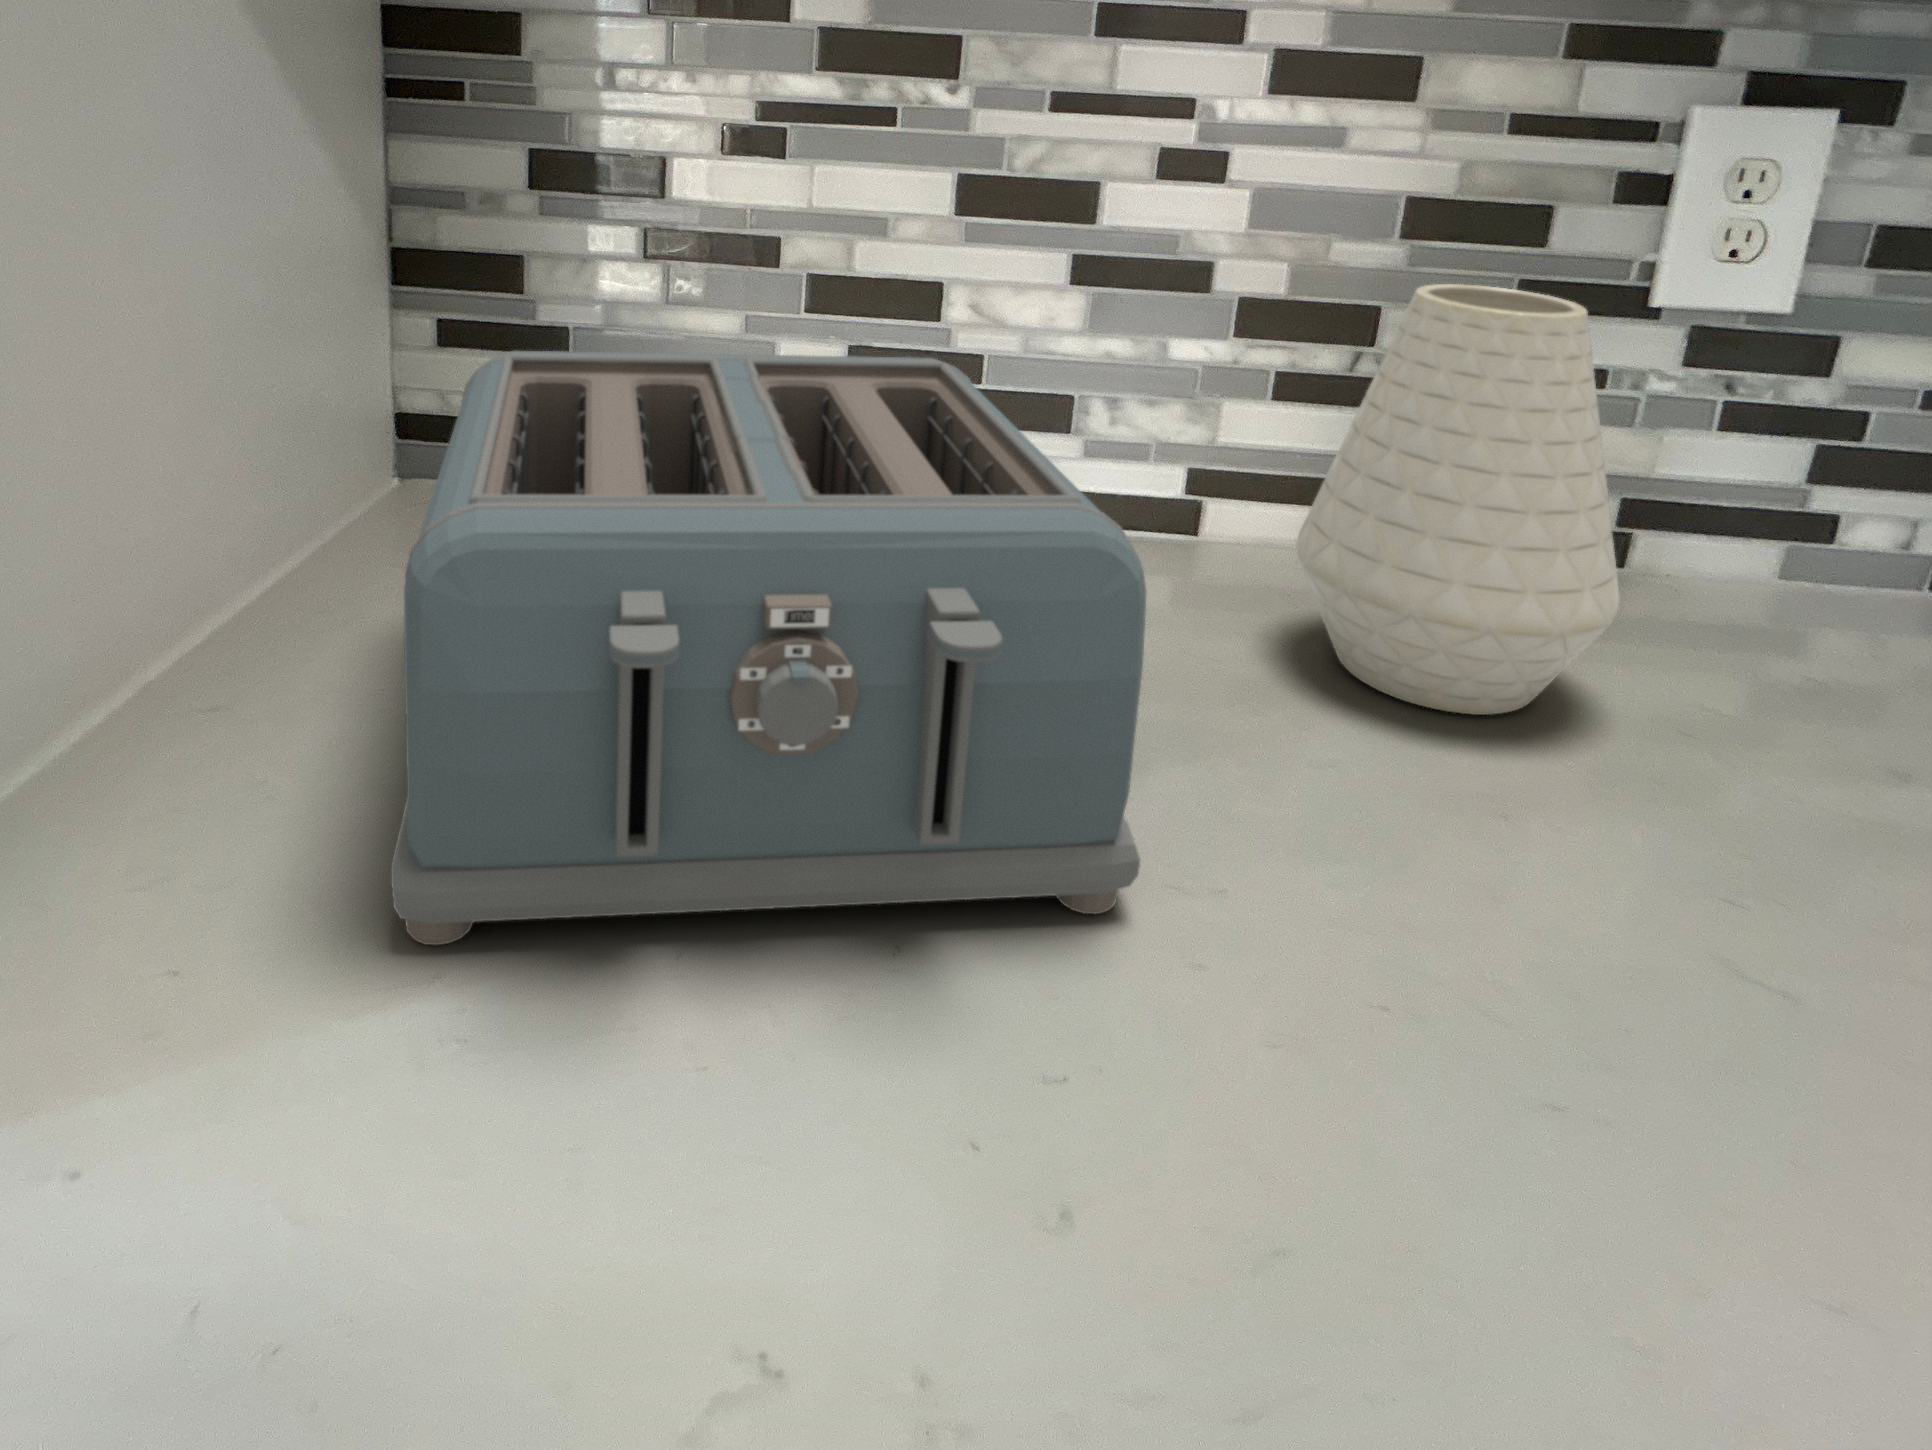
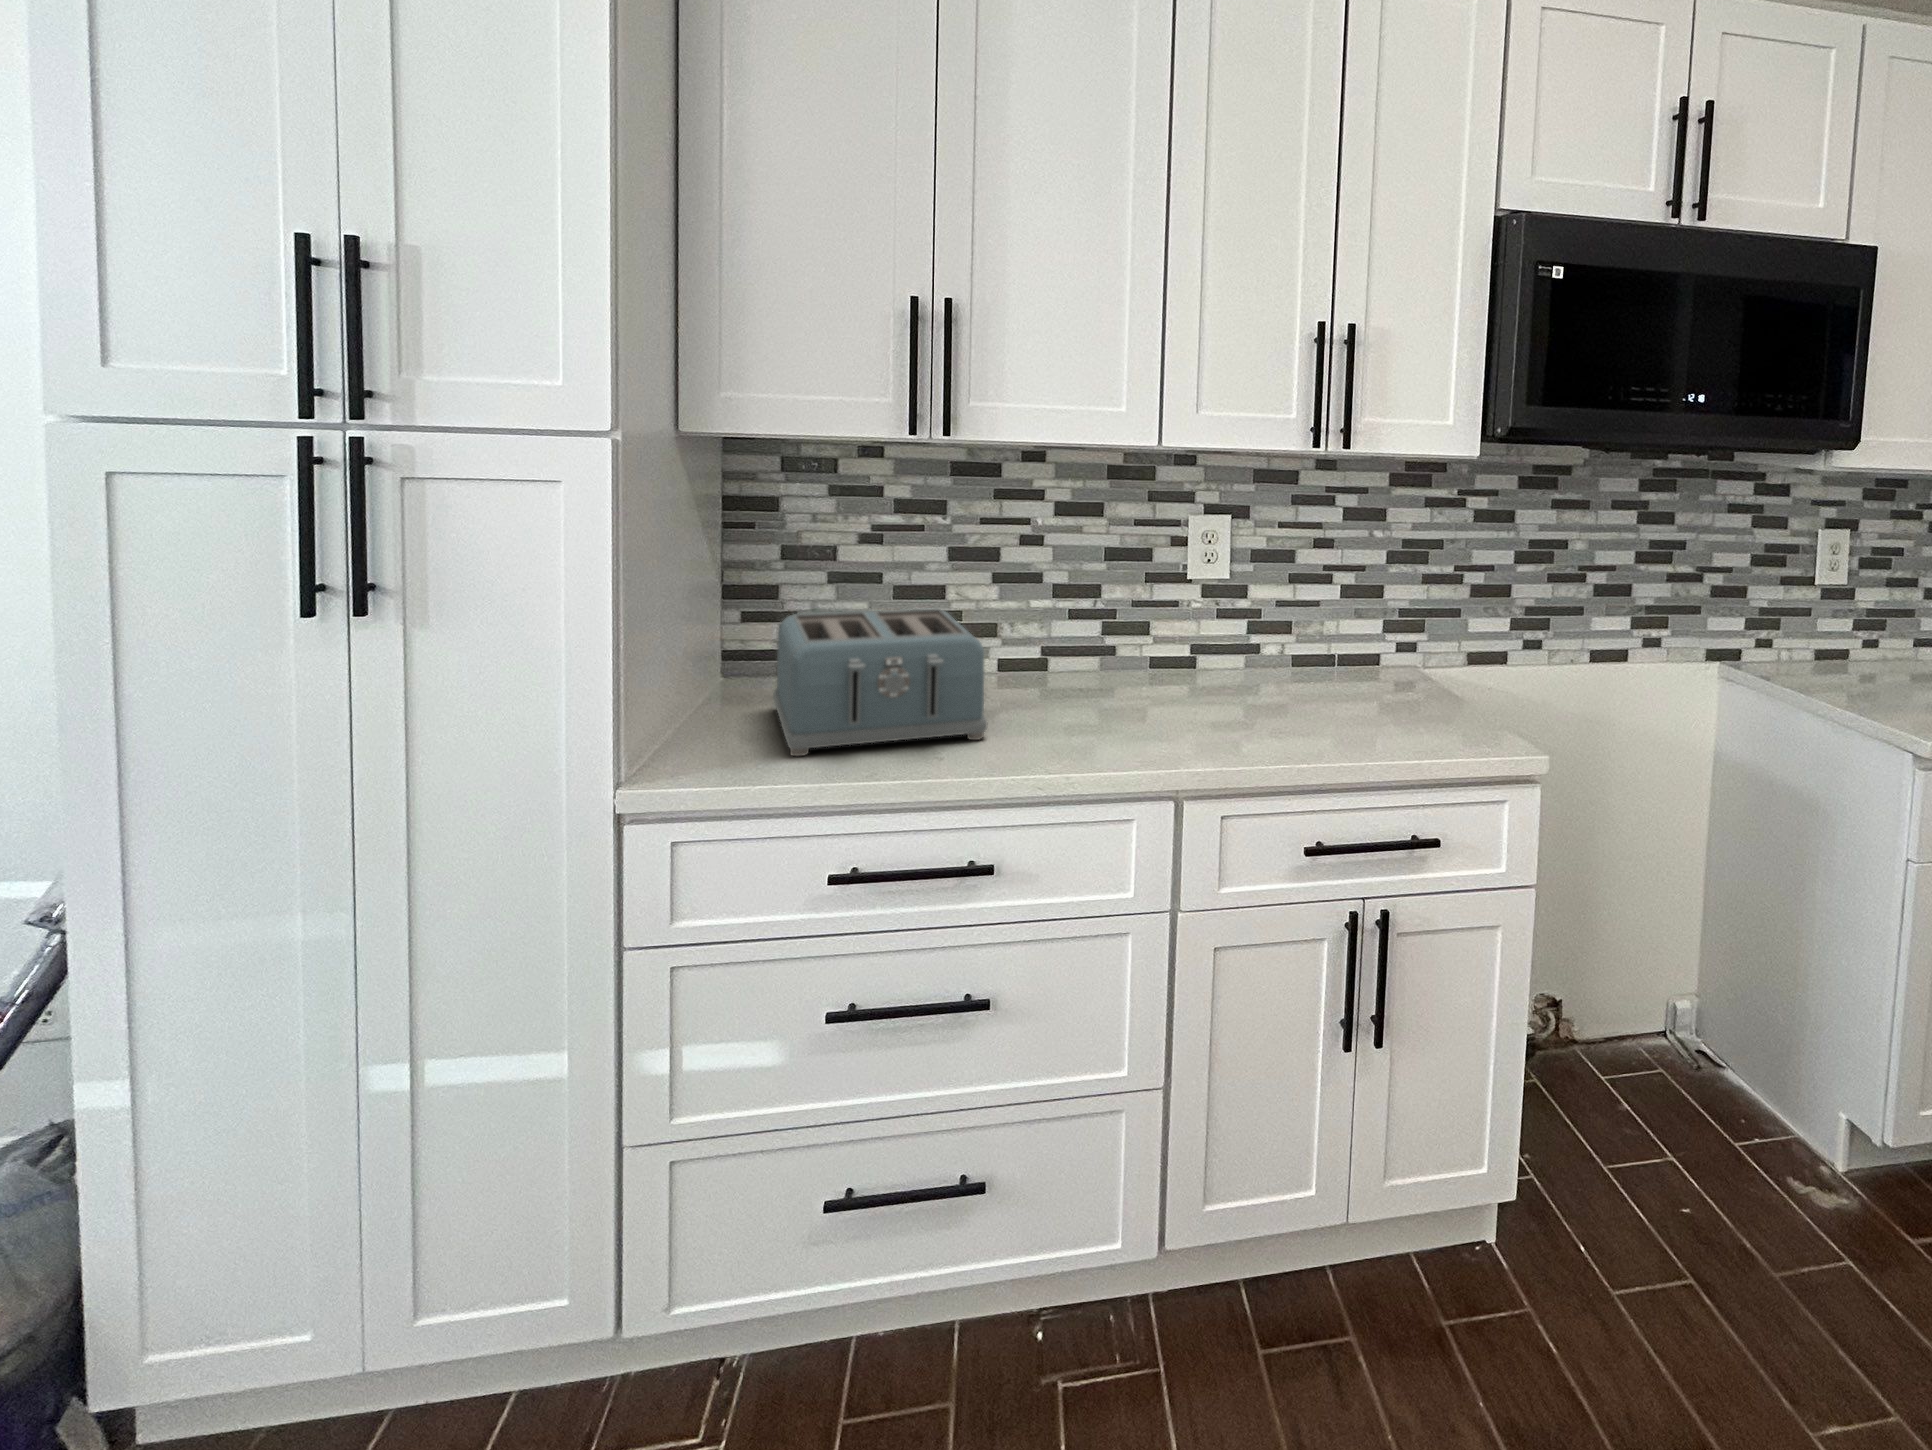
vase: present [1296,284,1620,715] -> none [1060,575,1152,704]

